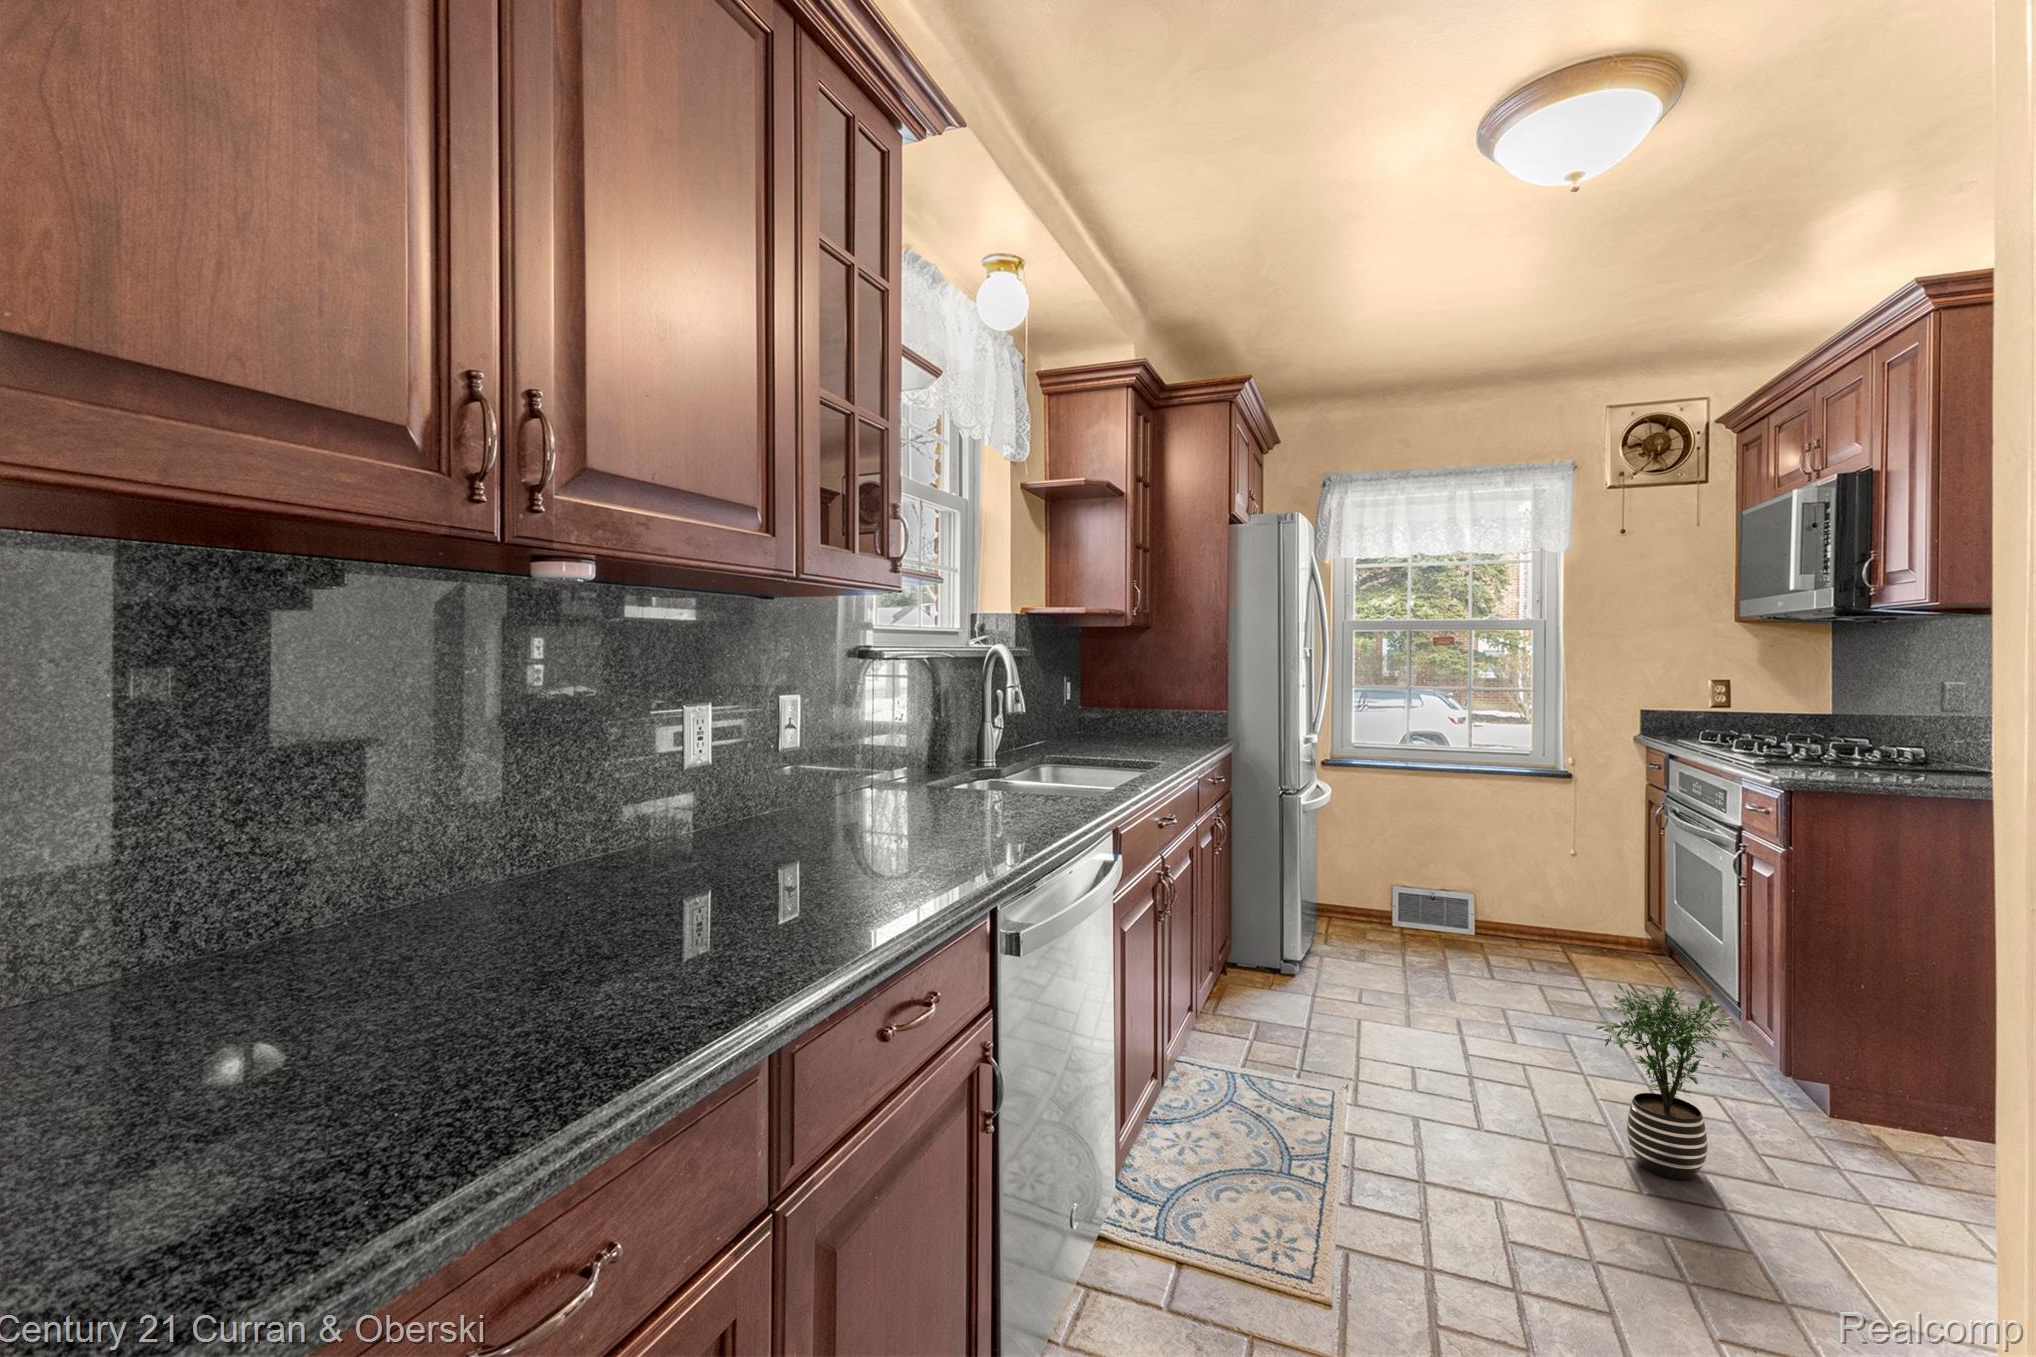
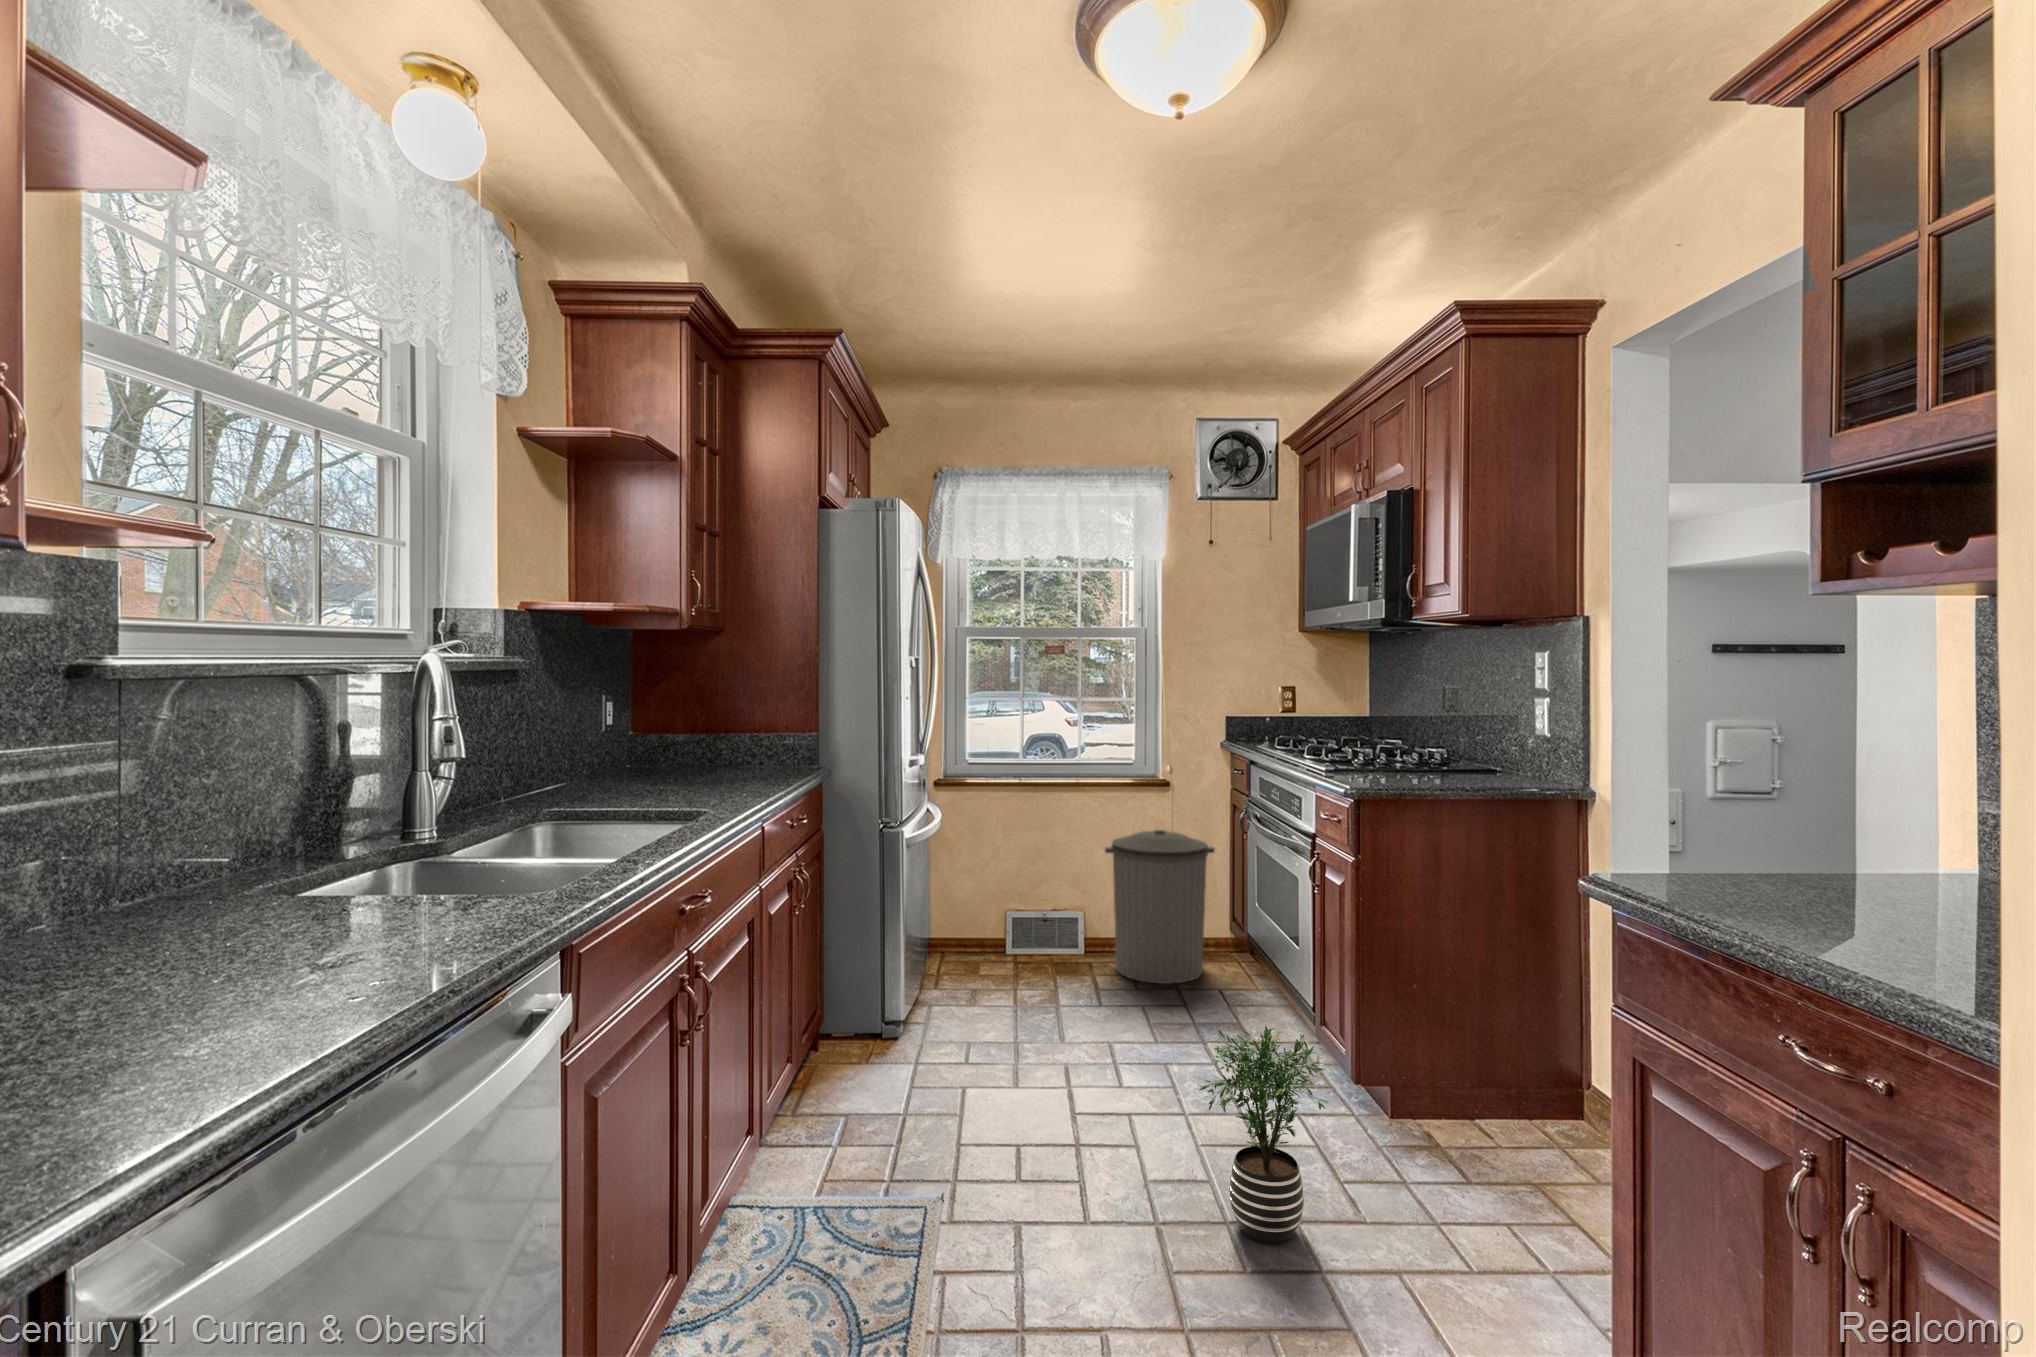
trash can: none [1500,818,1625,970] -> present [1105,829,1215,984]

